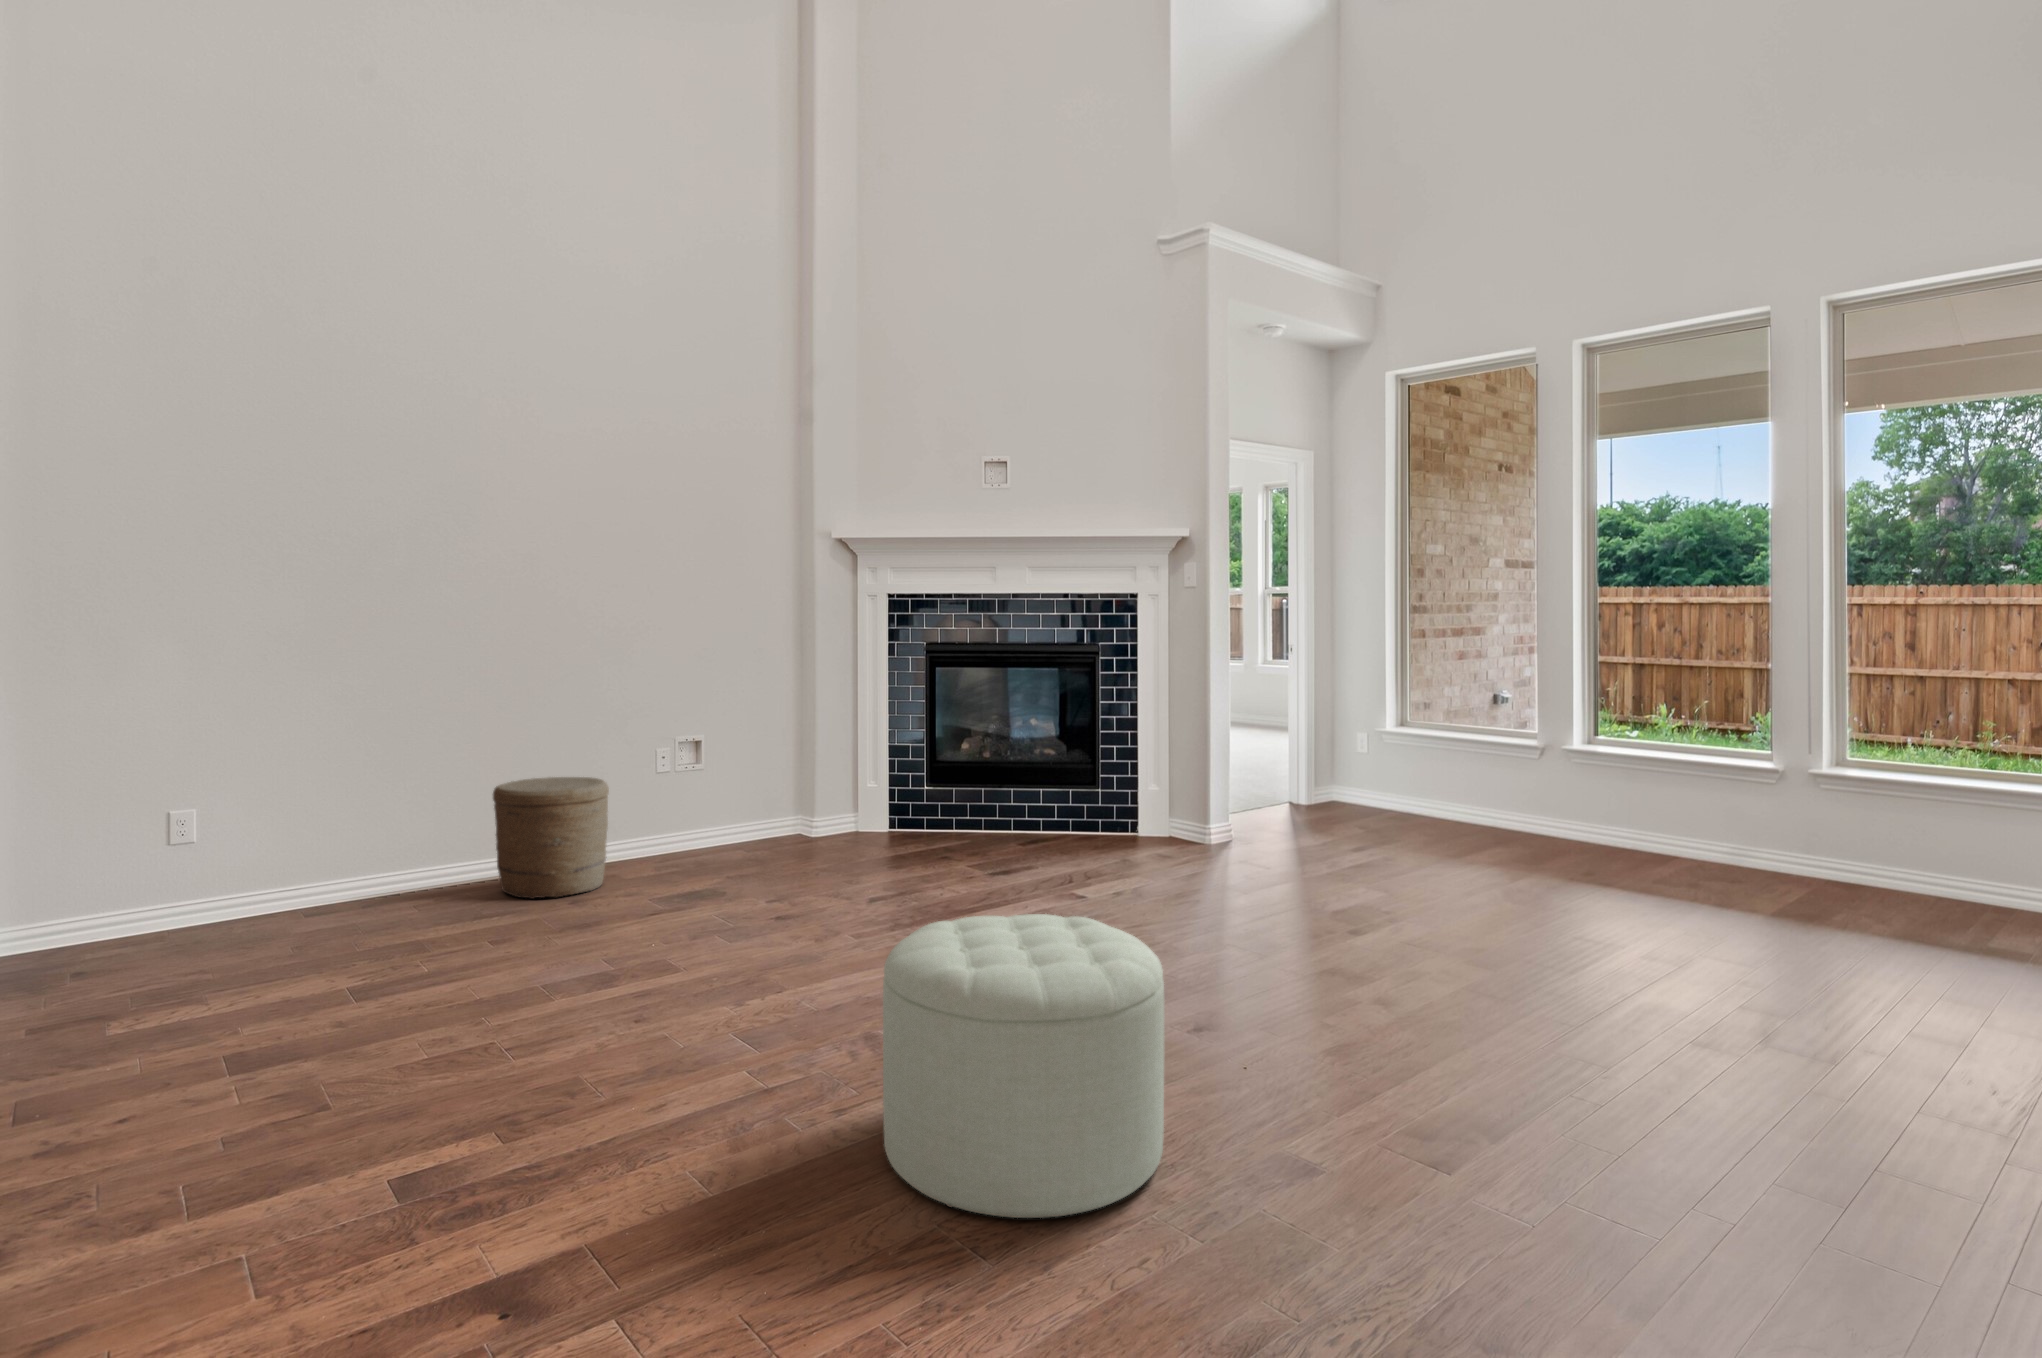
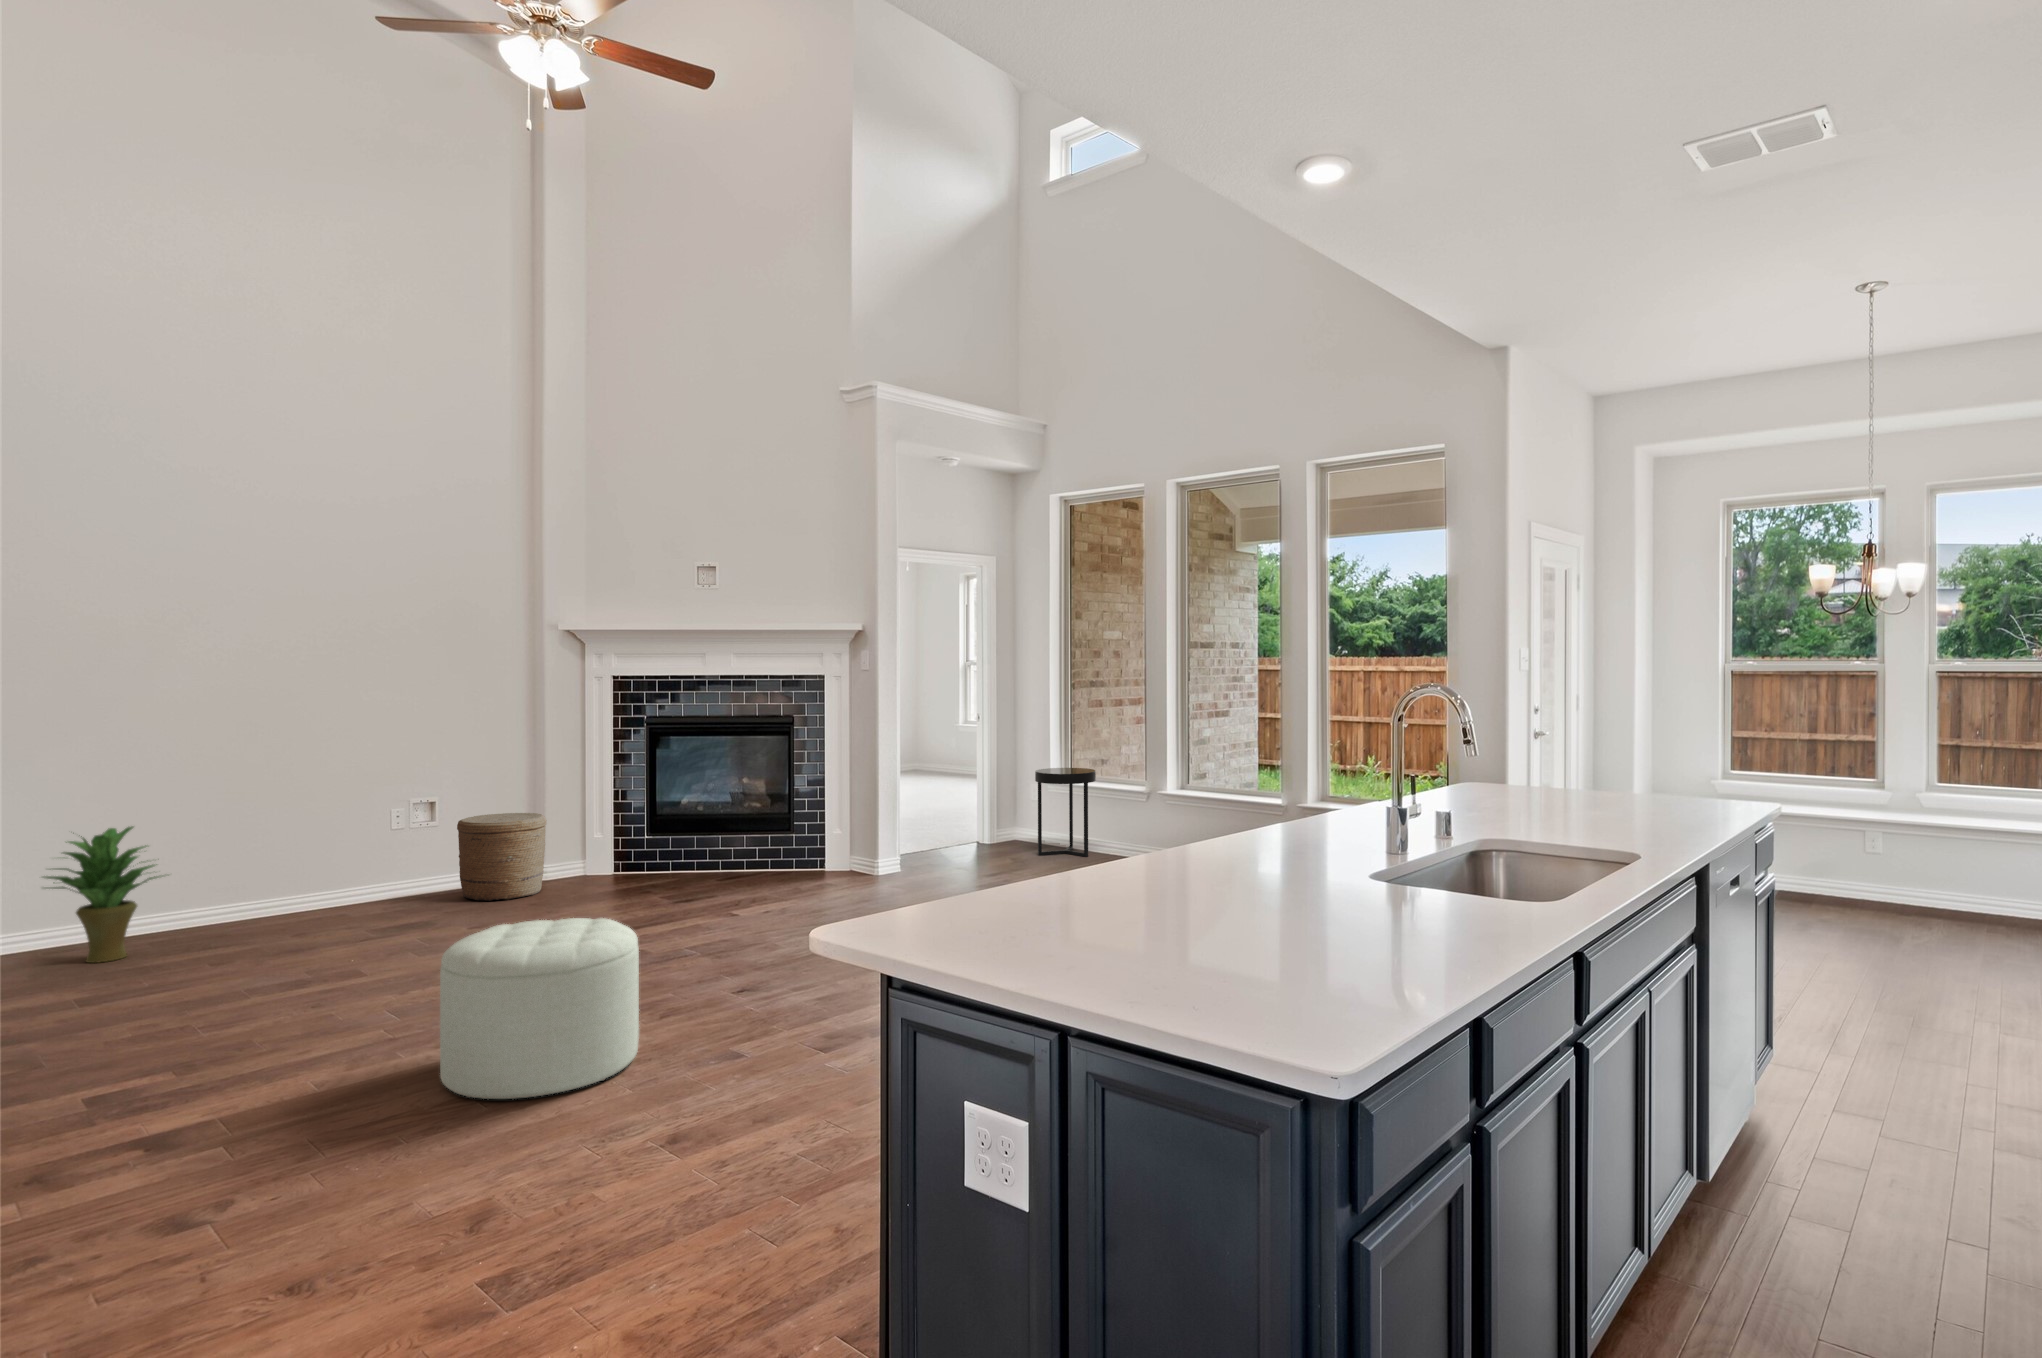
side table: none [1380,715,1461,827] -> present [1035,768,1096,857]
potted plant: none [296,759,436,923] -> present [44,826,159,963]
woven basket: present [493,777,609,899] -> present [457,813,546,901]

